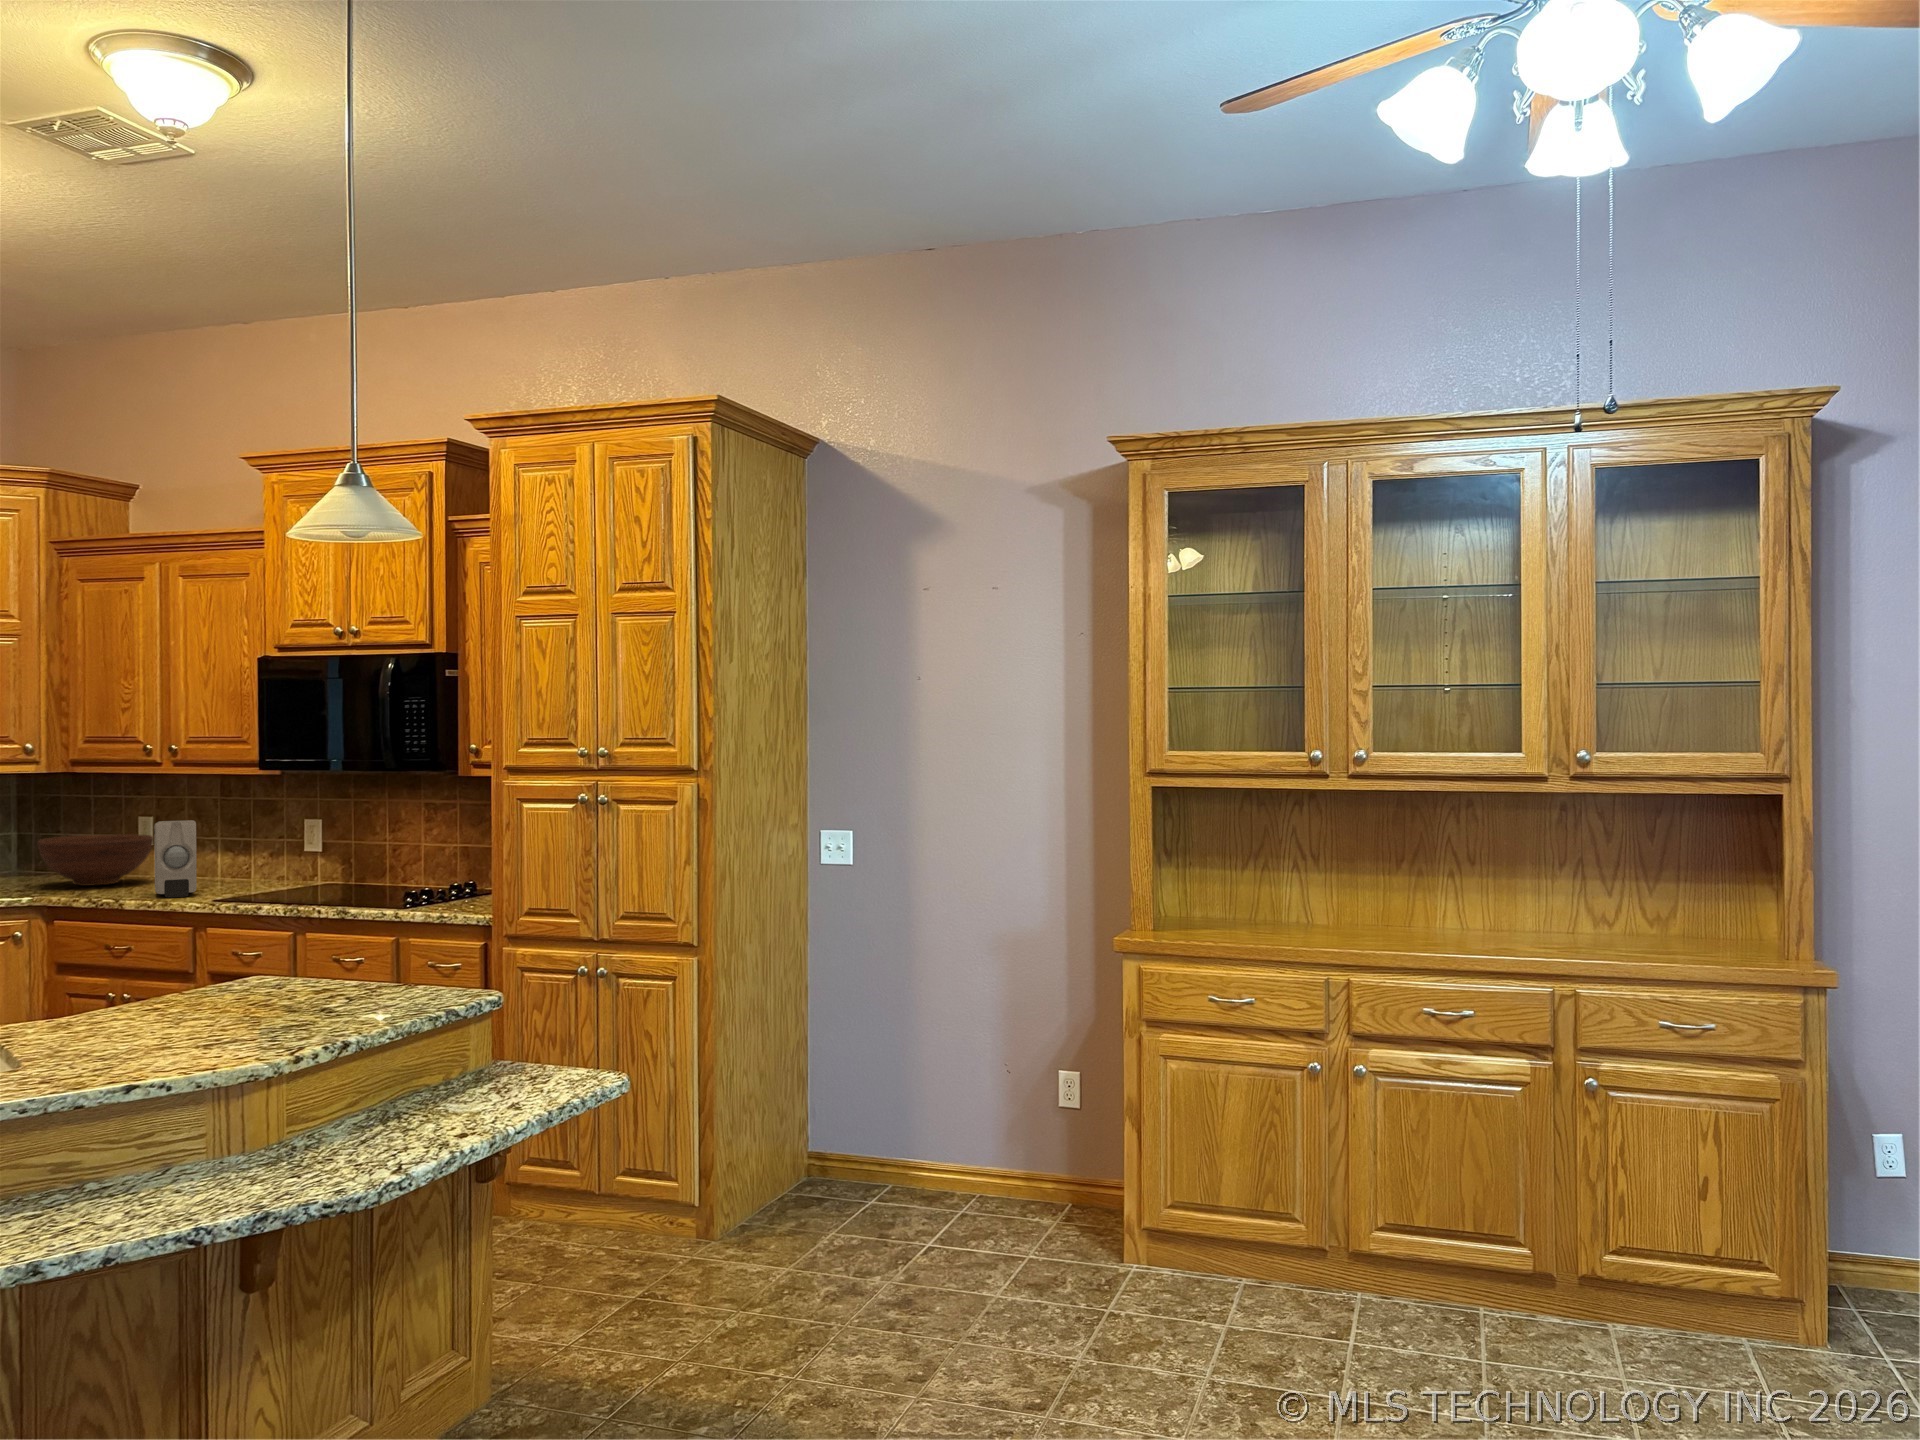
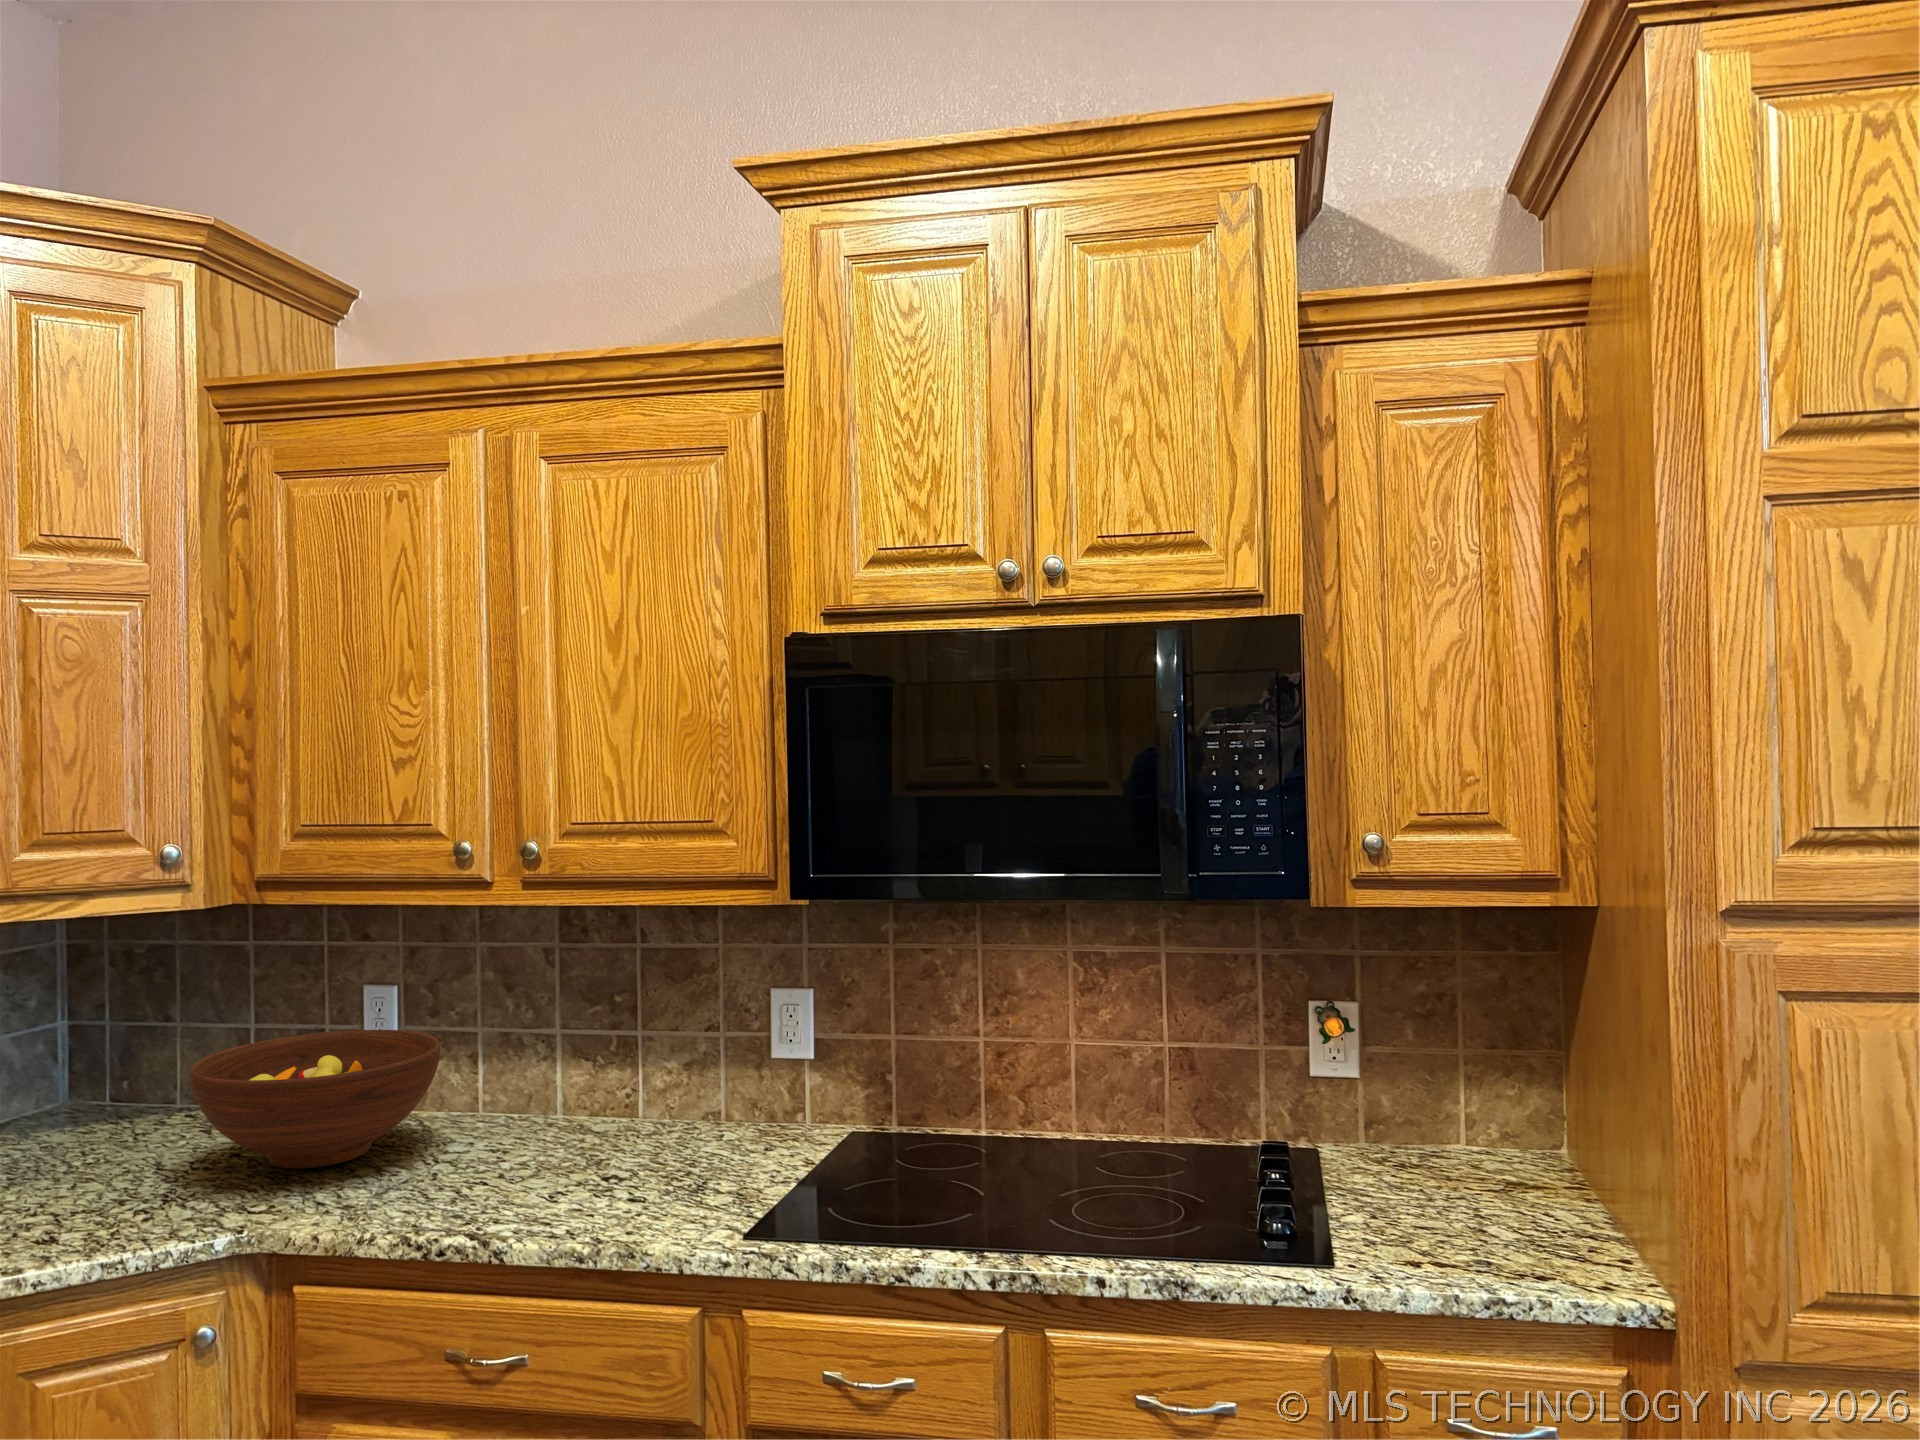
soap dispenser: present [154,820,197,898] -> none [513,1019,642,1222]

